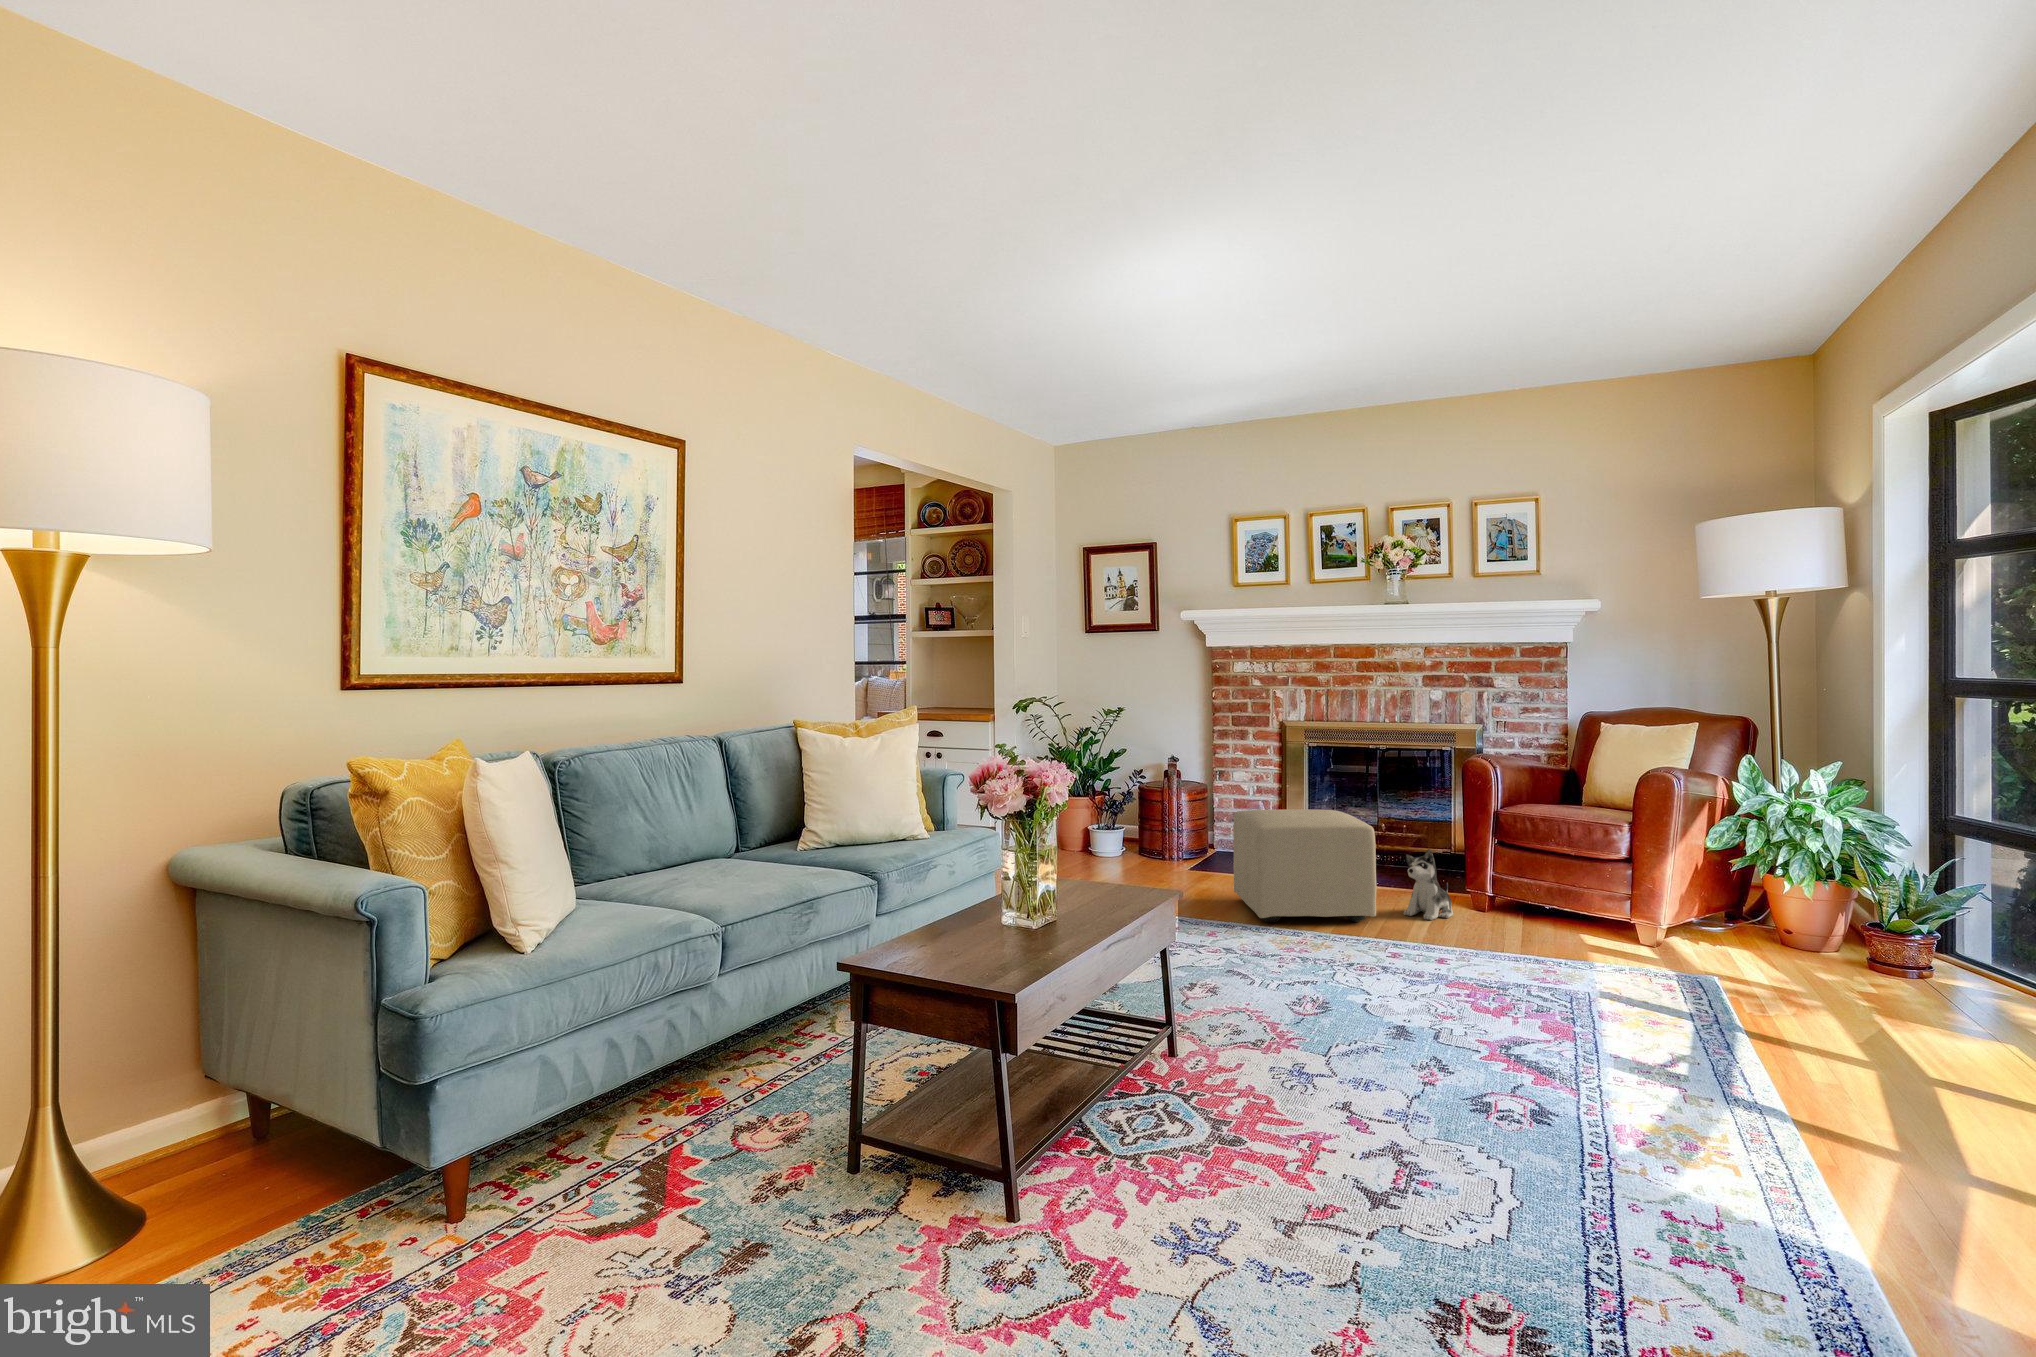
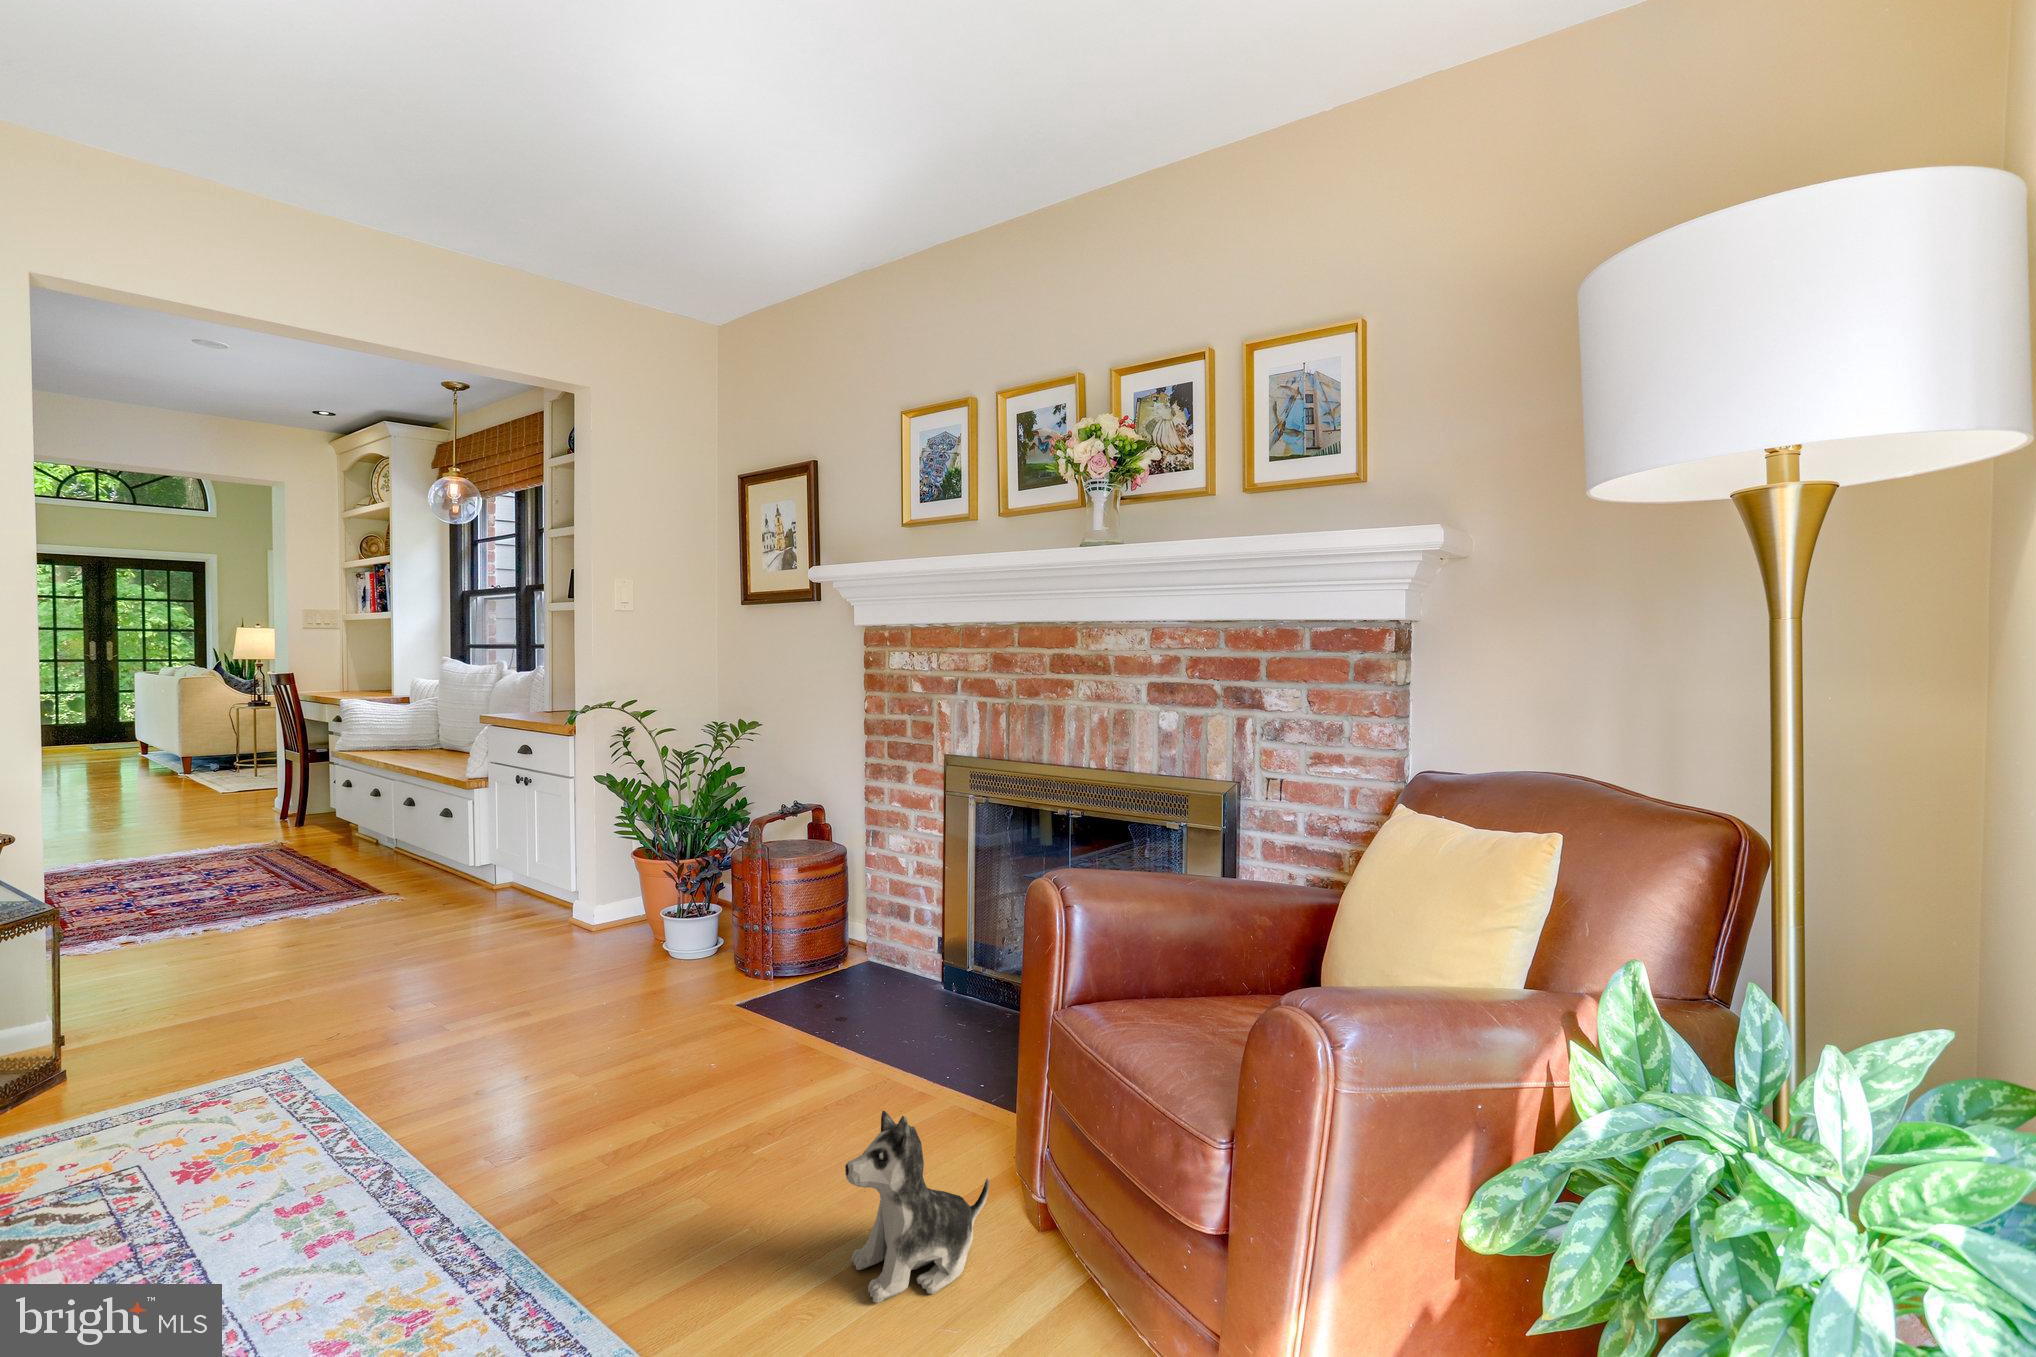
ottoman: present [1233,809,1376,922] -> none [458,962,824,1294]

